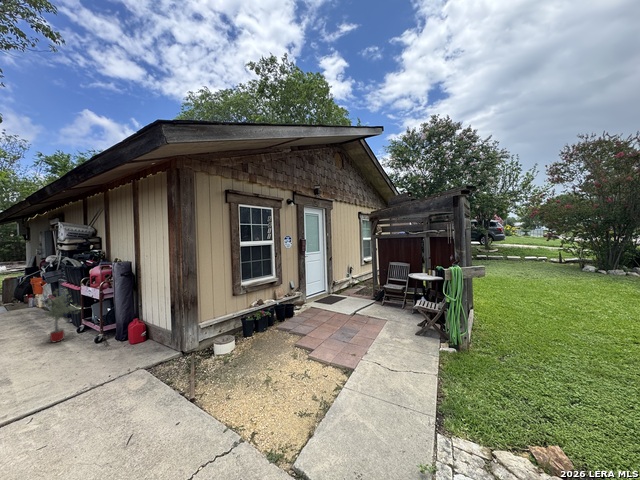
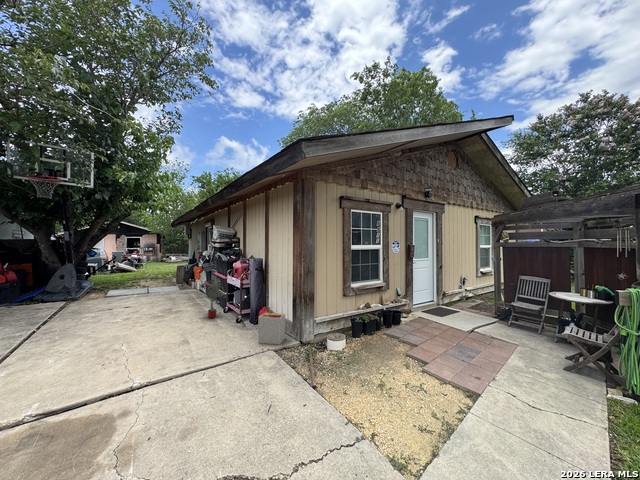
storage bin: none [121,318,161,363] -> present [258,307,285,344]

